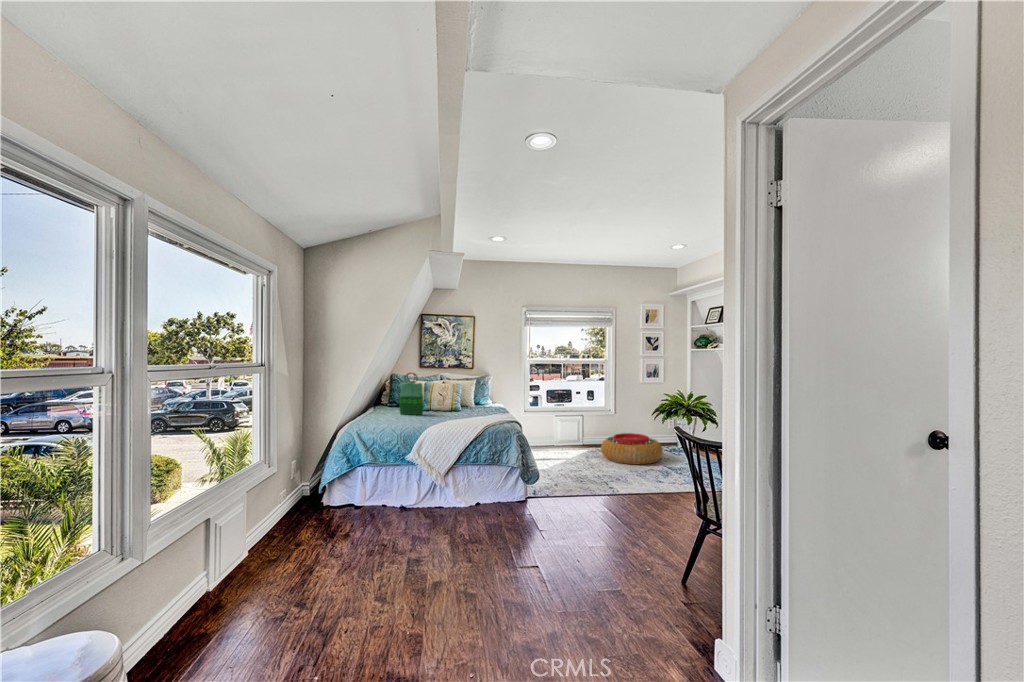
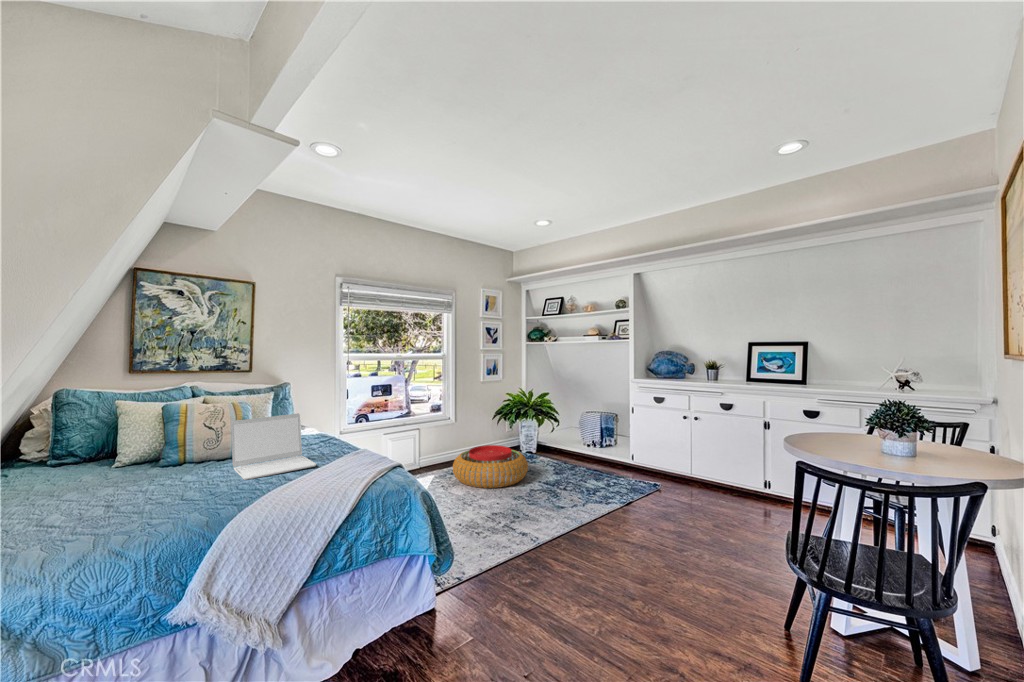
tote bag: present [400,373,423,415] -> none [108,387,179,488]
laptop: none [444,390,477,418] -> present [231,413,316,480]

